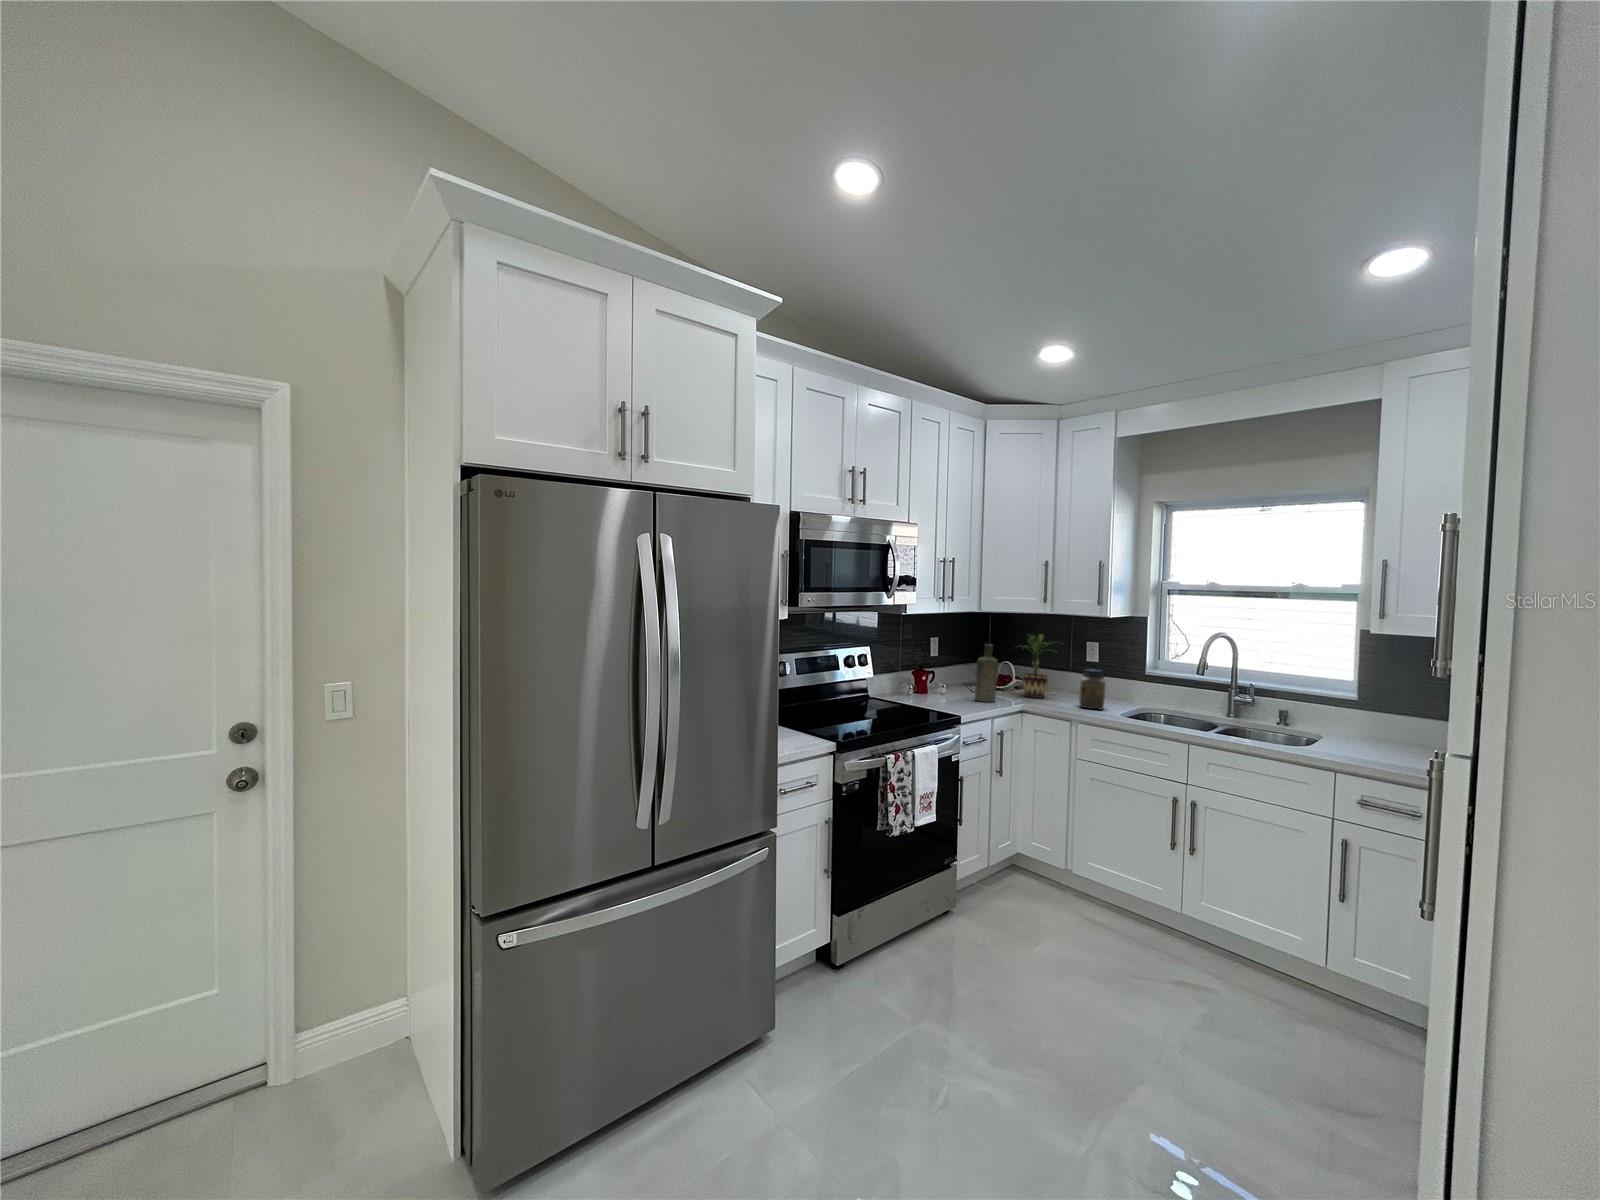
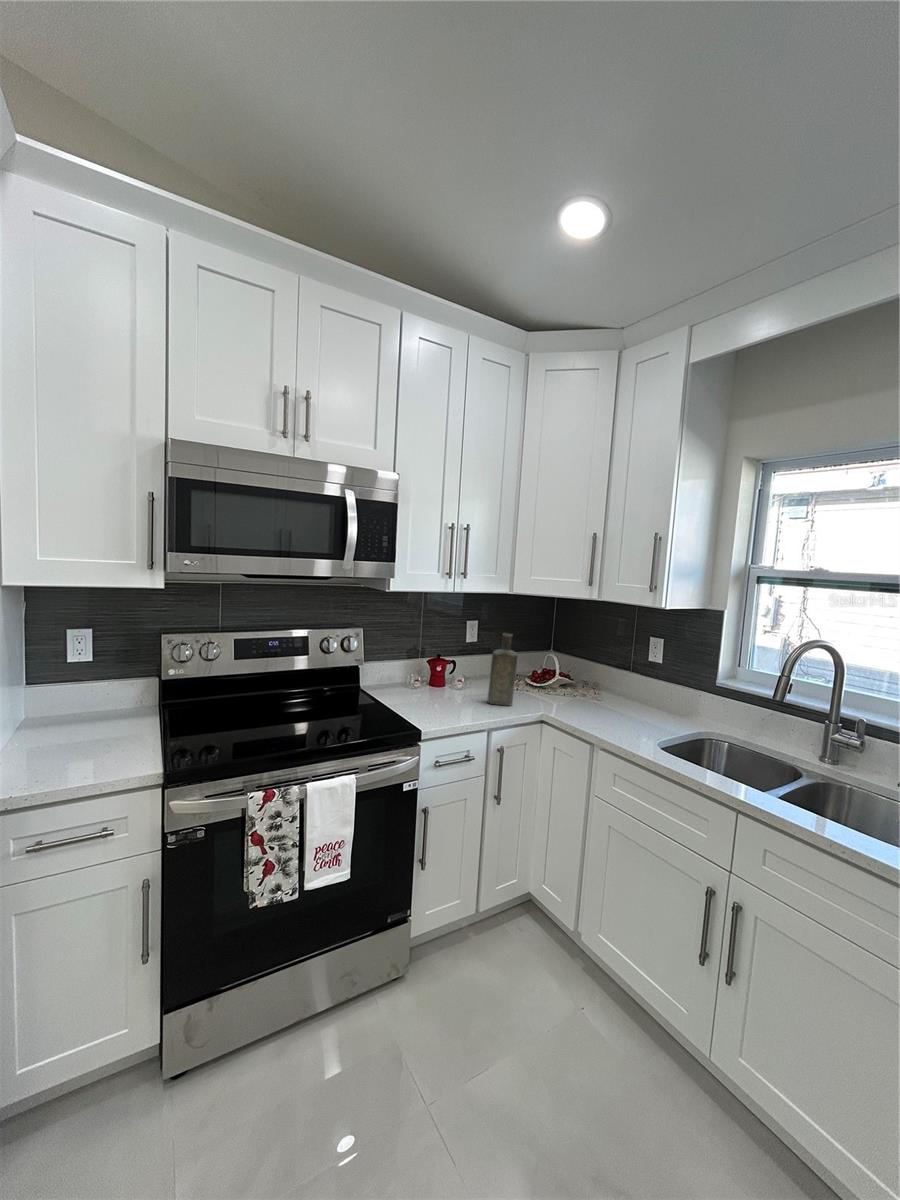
potted plant: present [1016,634,1052,698] -> none [553,624,616,703]
jar: present [1079,669,1105,709] -> none [616,674,653,730]

